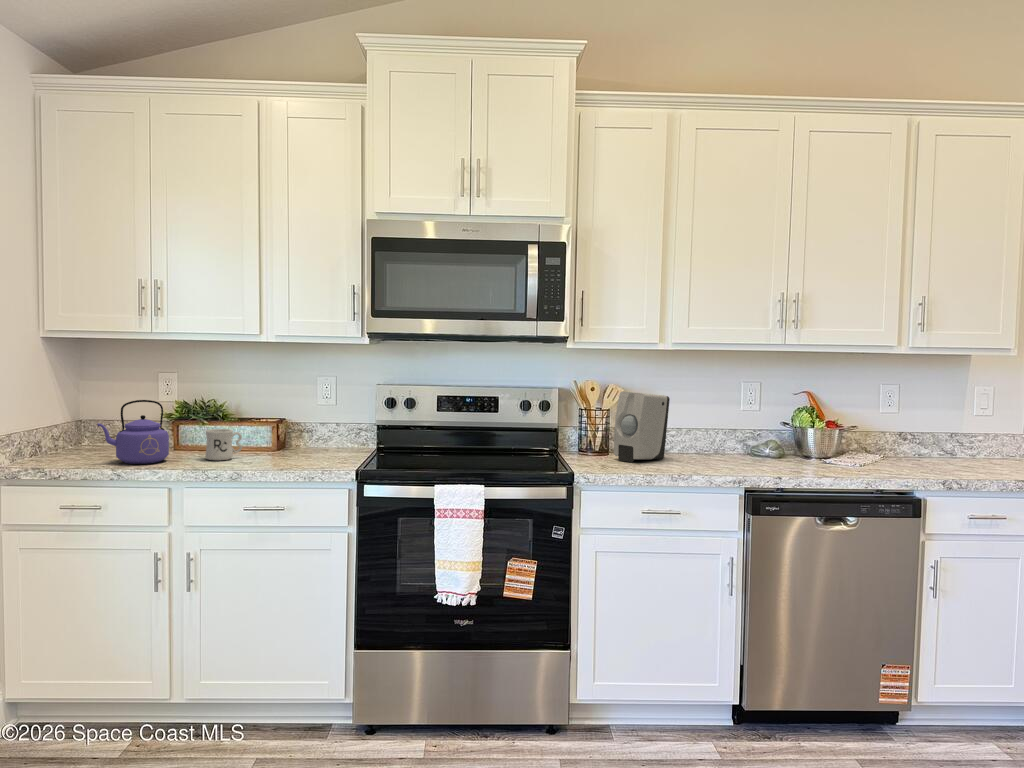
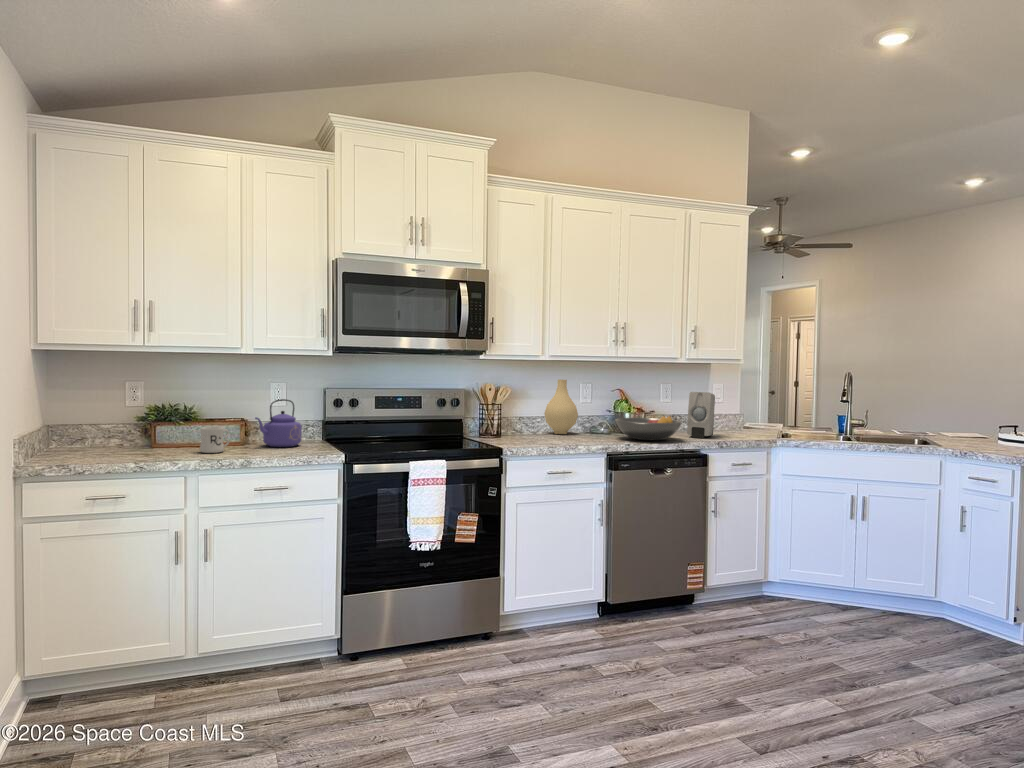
vase: none [681,376,730,454] -> present [544,379,578,434]
soap dispenser: present [614,391,670,462] -> present [687,392,715,438]
kettle: present [98,400,169,464] -> present [255,399,302,447]
fruit bowl: none [773,435,880,472] -> present [615,416,682,440]

